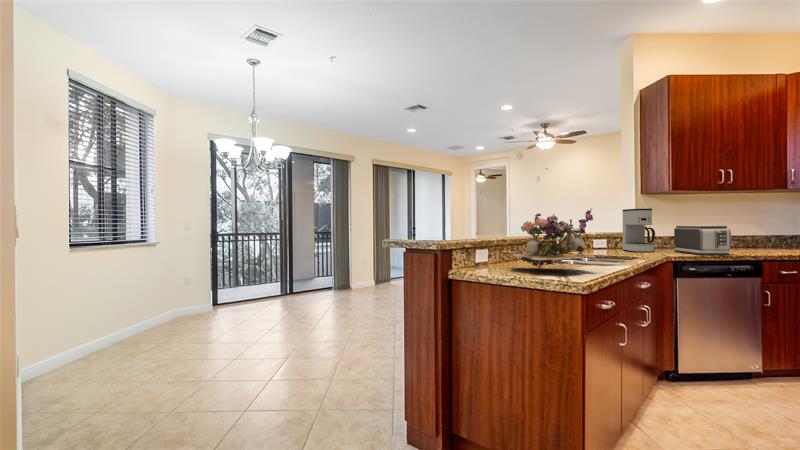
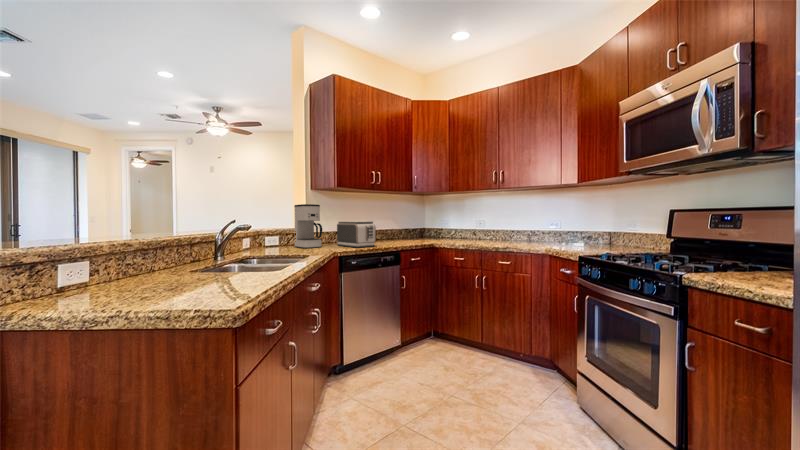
flower arrangement: present [512,209,595,269] -> none [122,197,260,289]

